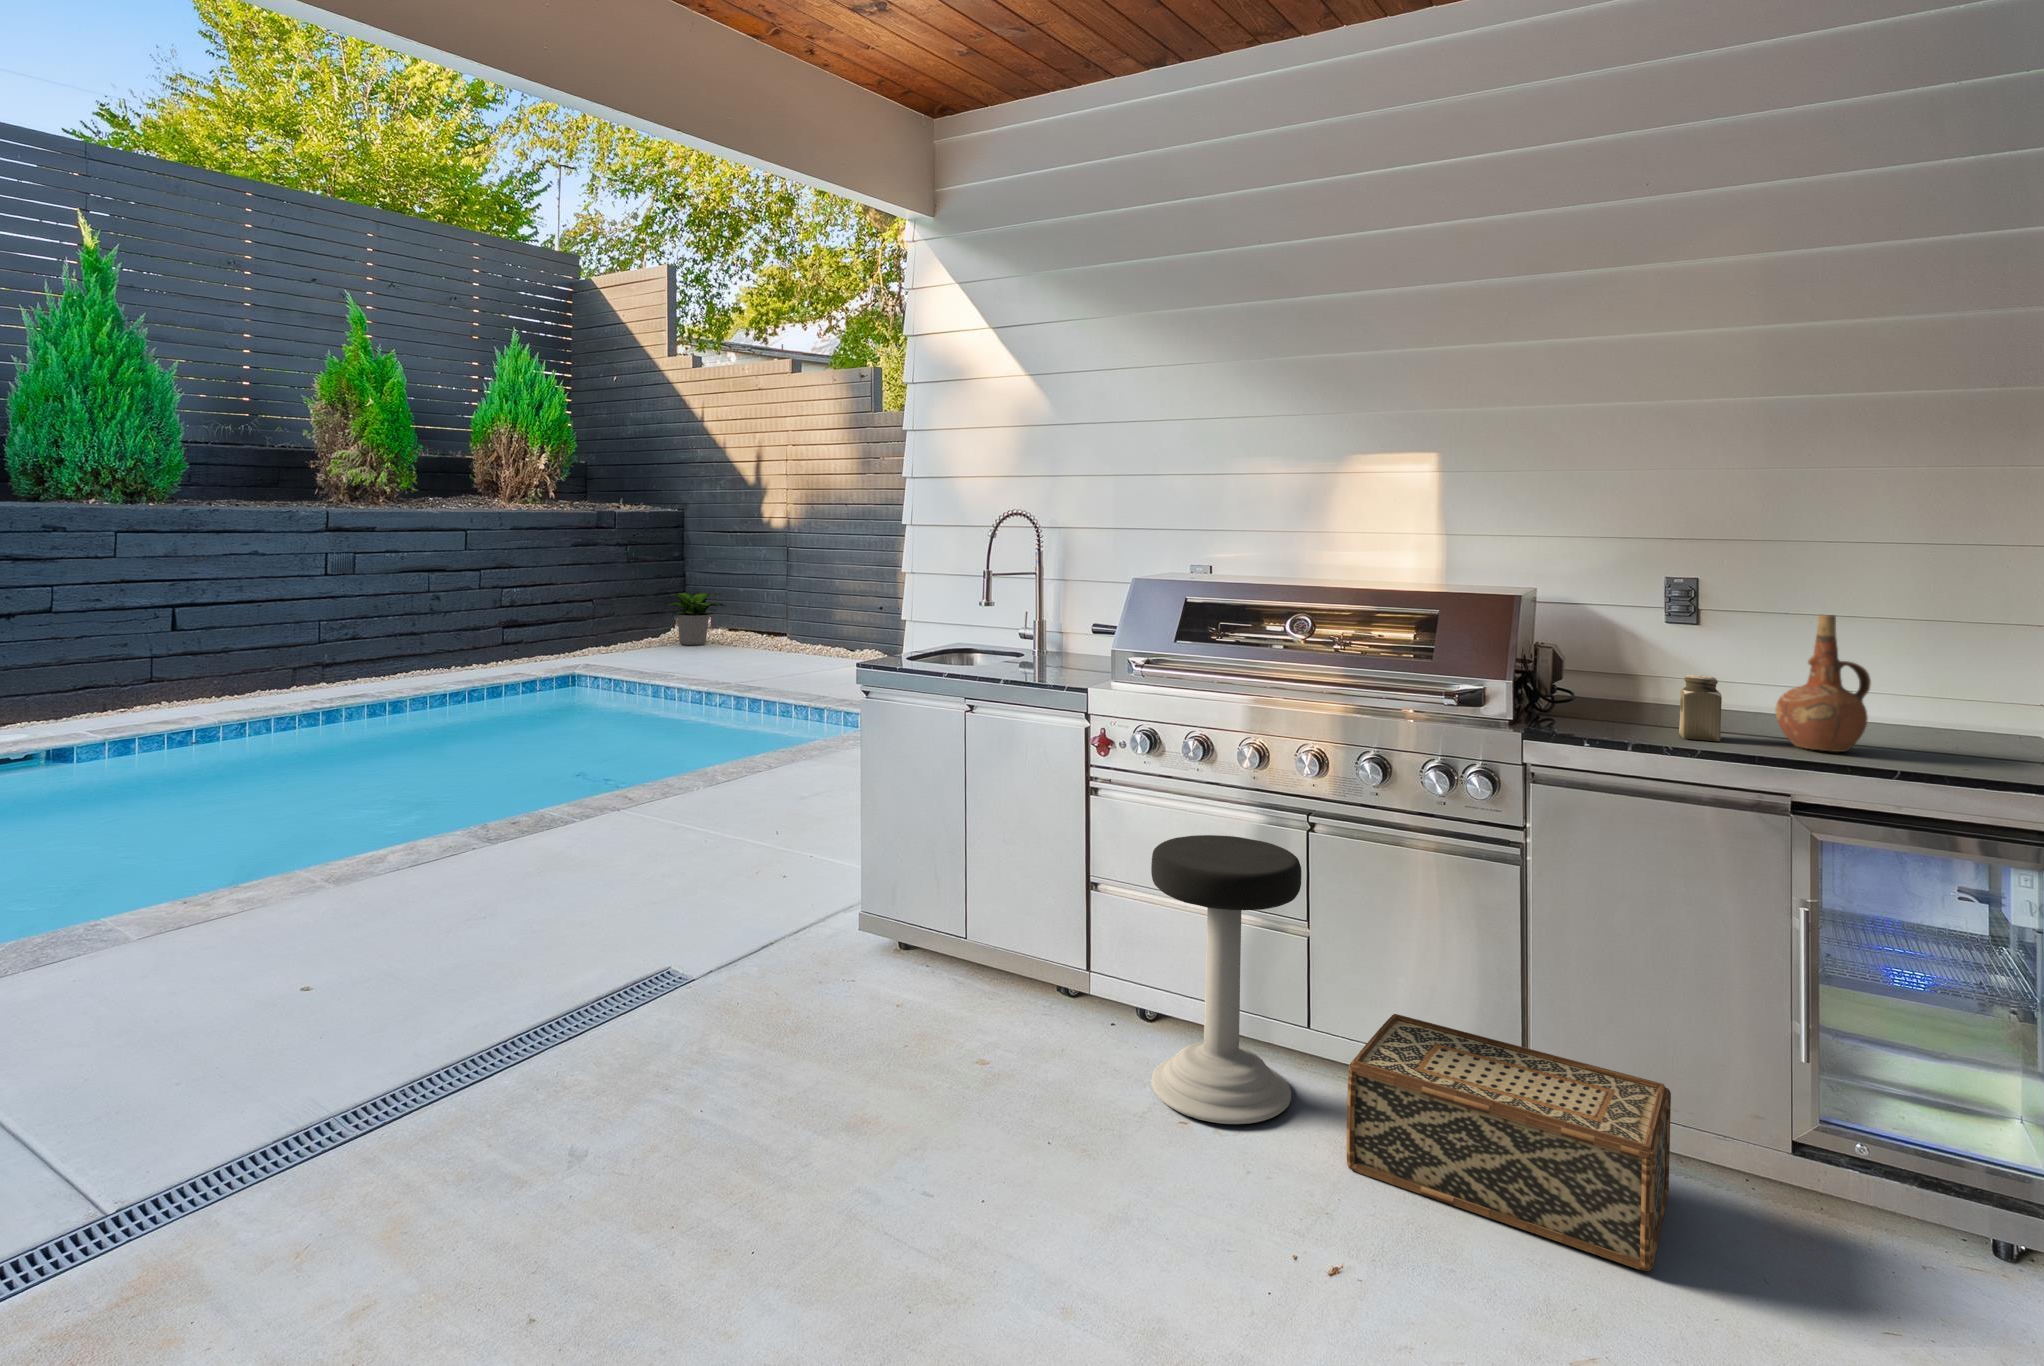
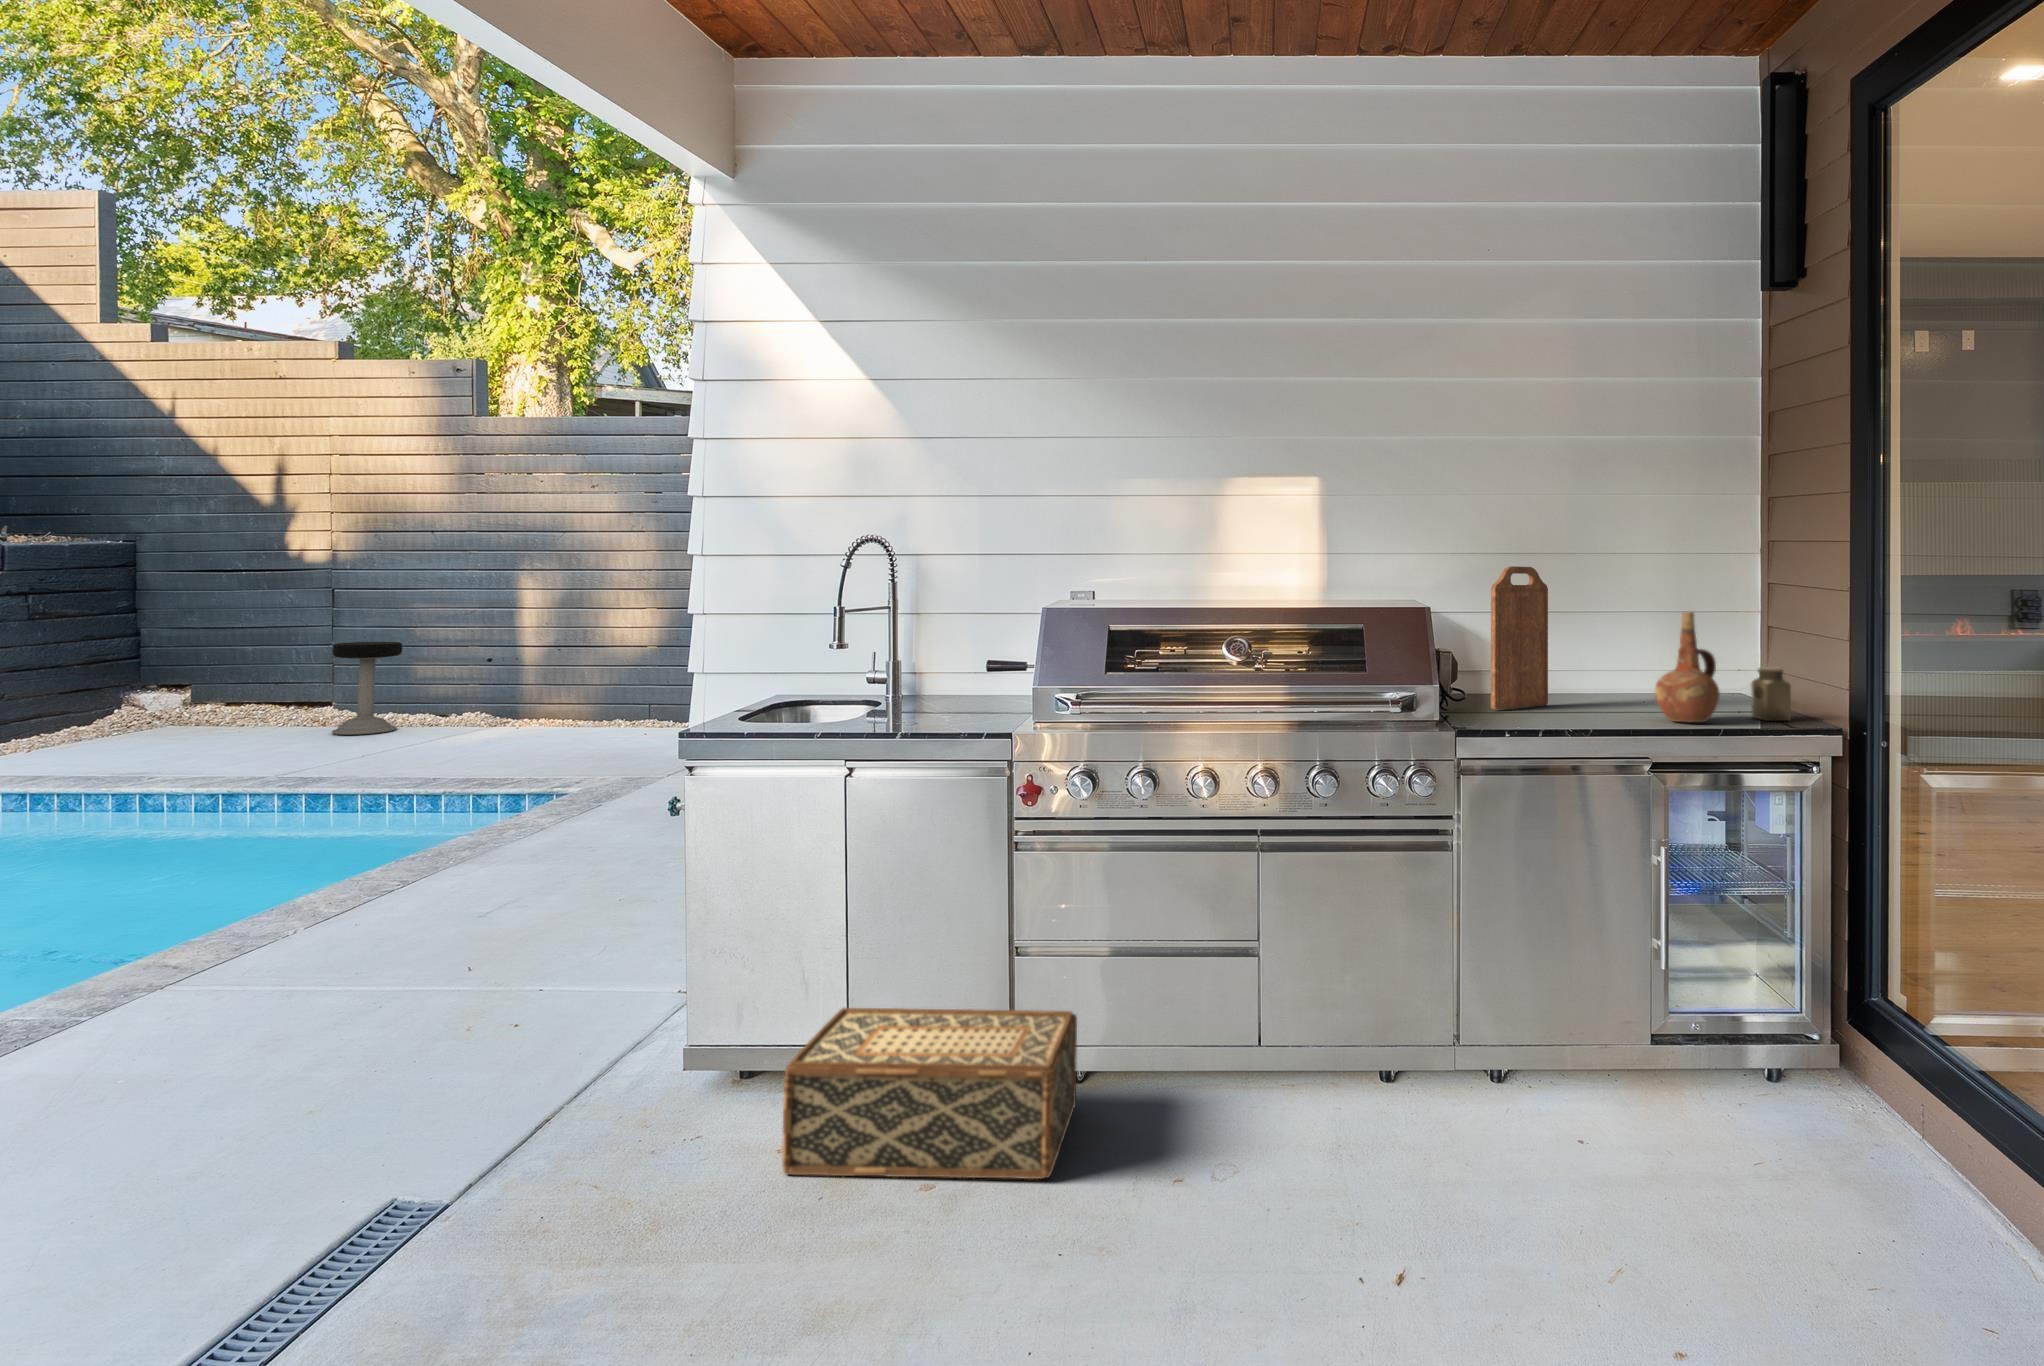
cutting board: none [1583,553,1678,714] -> present [1491,566,1548,710]
potted plant: present [667,592,725,645] -> none [101,656,221,734]
salt shaker: present [1679,675,1722,741] -> present [1751,667,1791,721]
stool: present [1151,835,1301,1124] -> present [332,642,402,735]
woven basket: present [1347,1014,1671,1271] -> present [782,1008,1077,1179]

